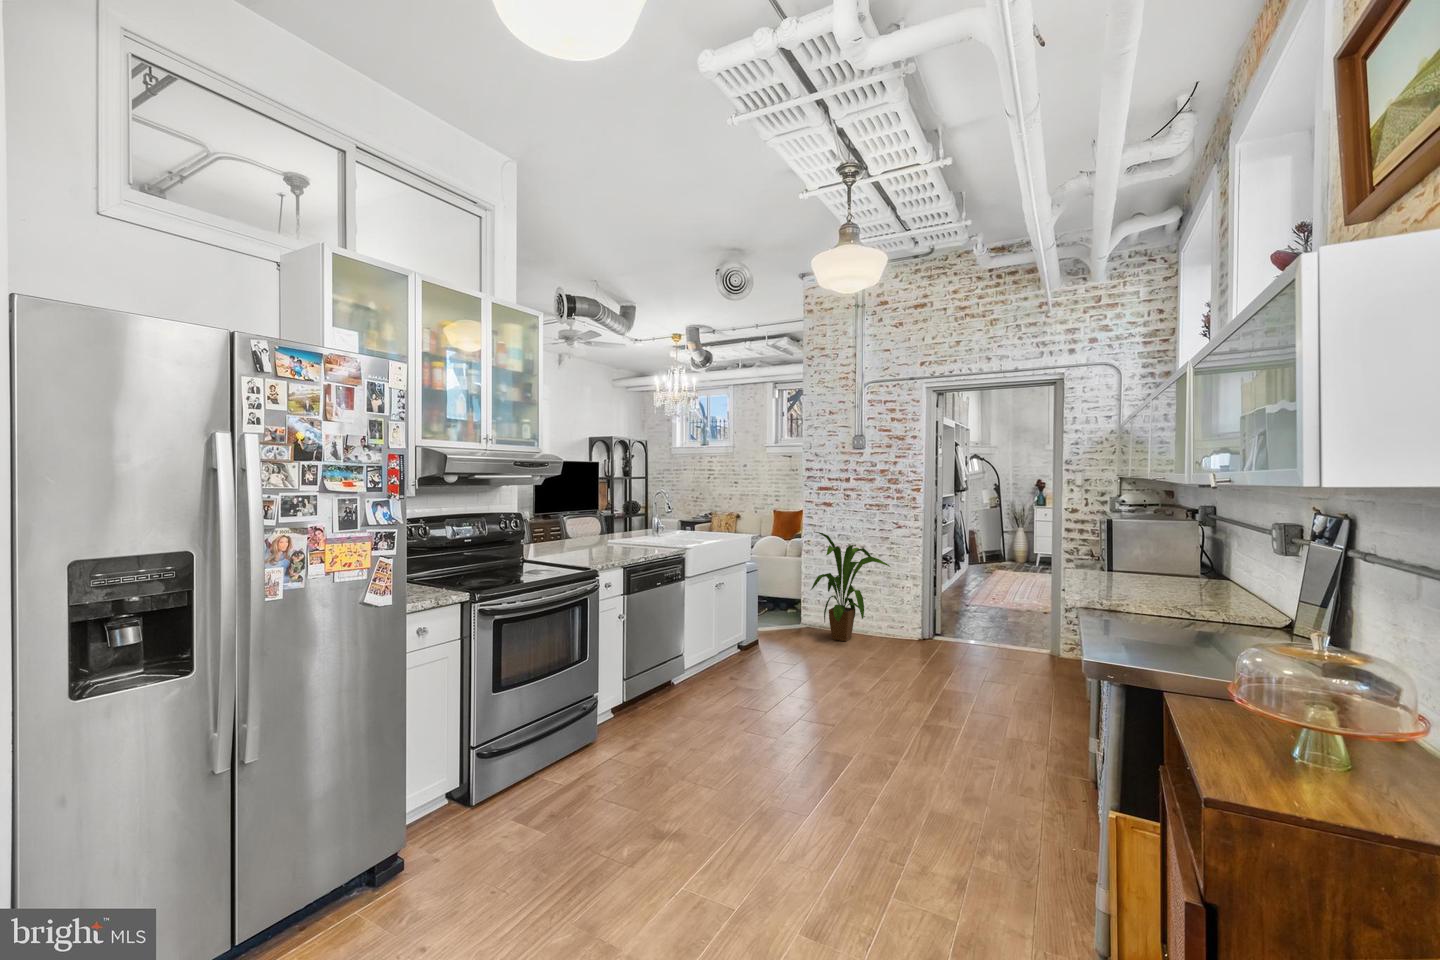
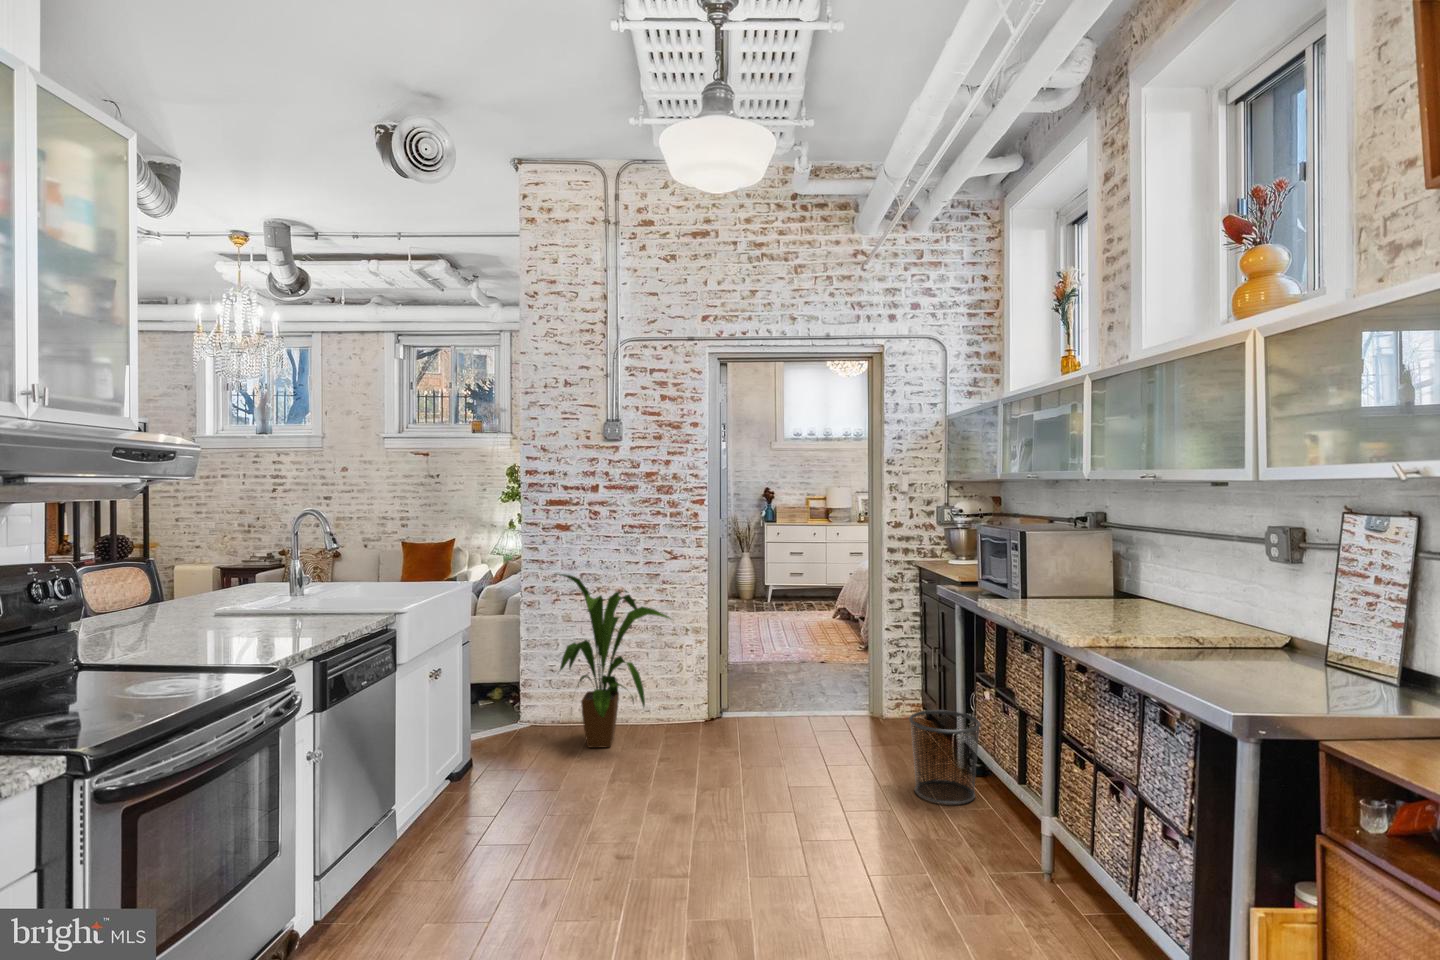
waste bin: none [1027,645,1084,712] -> present [909,710,980,805]

